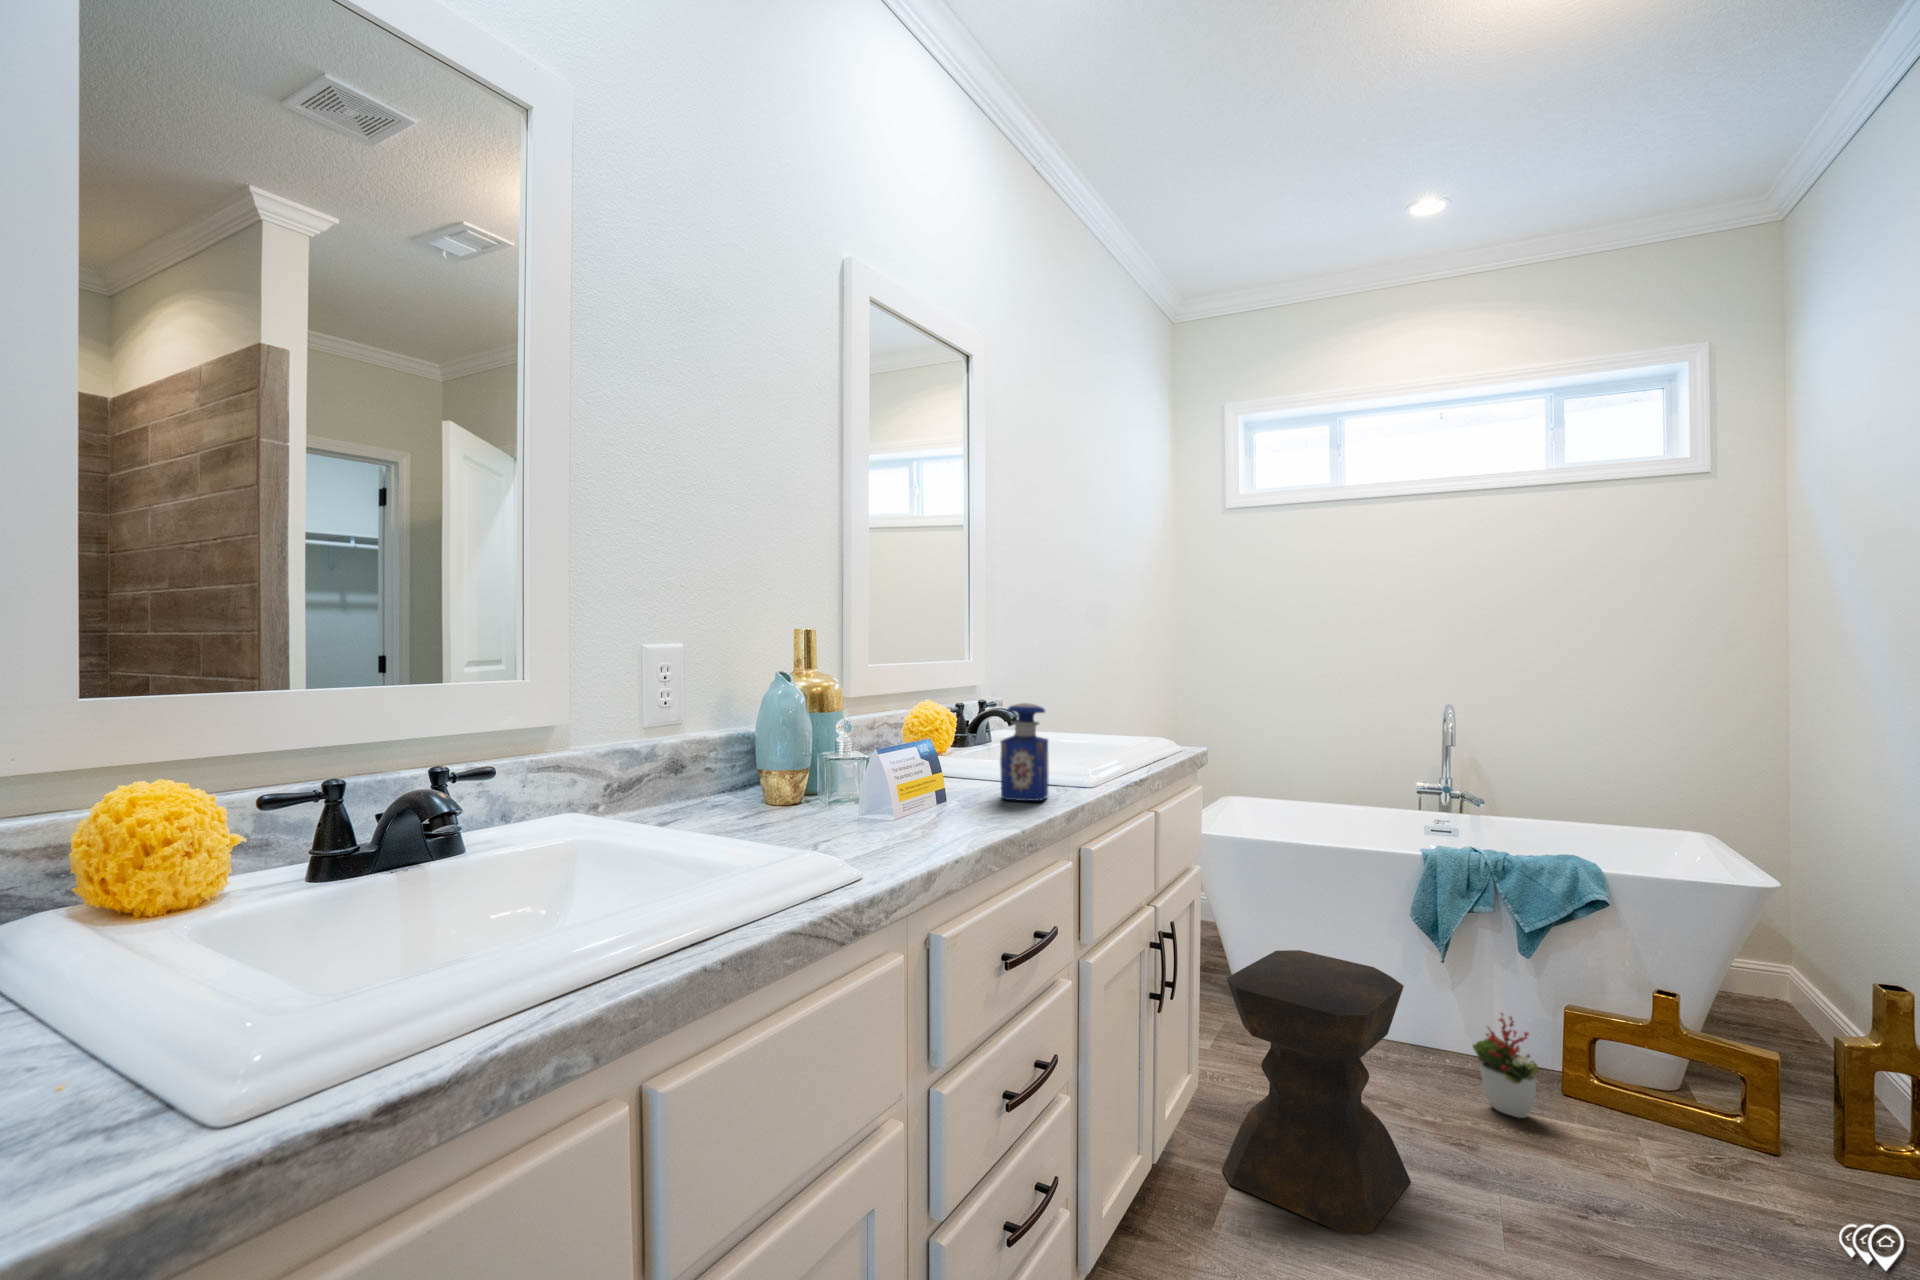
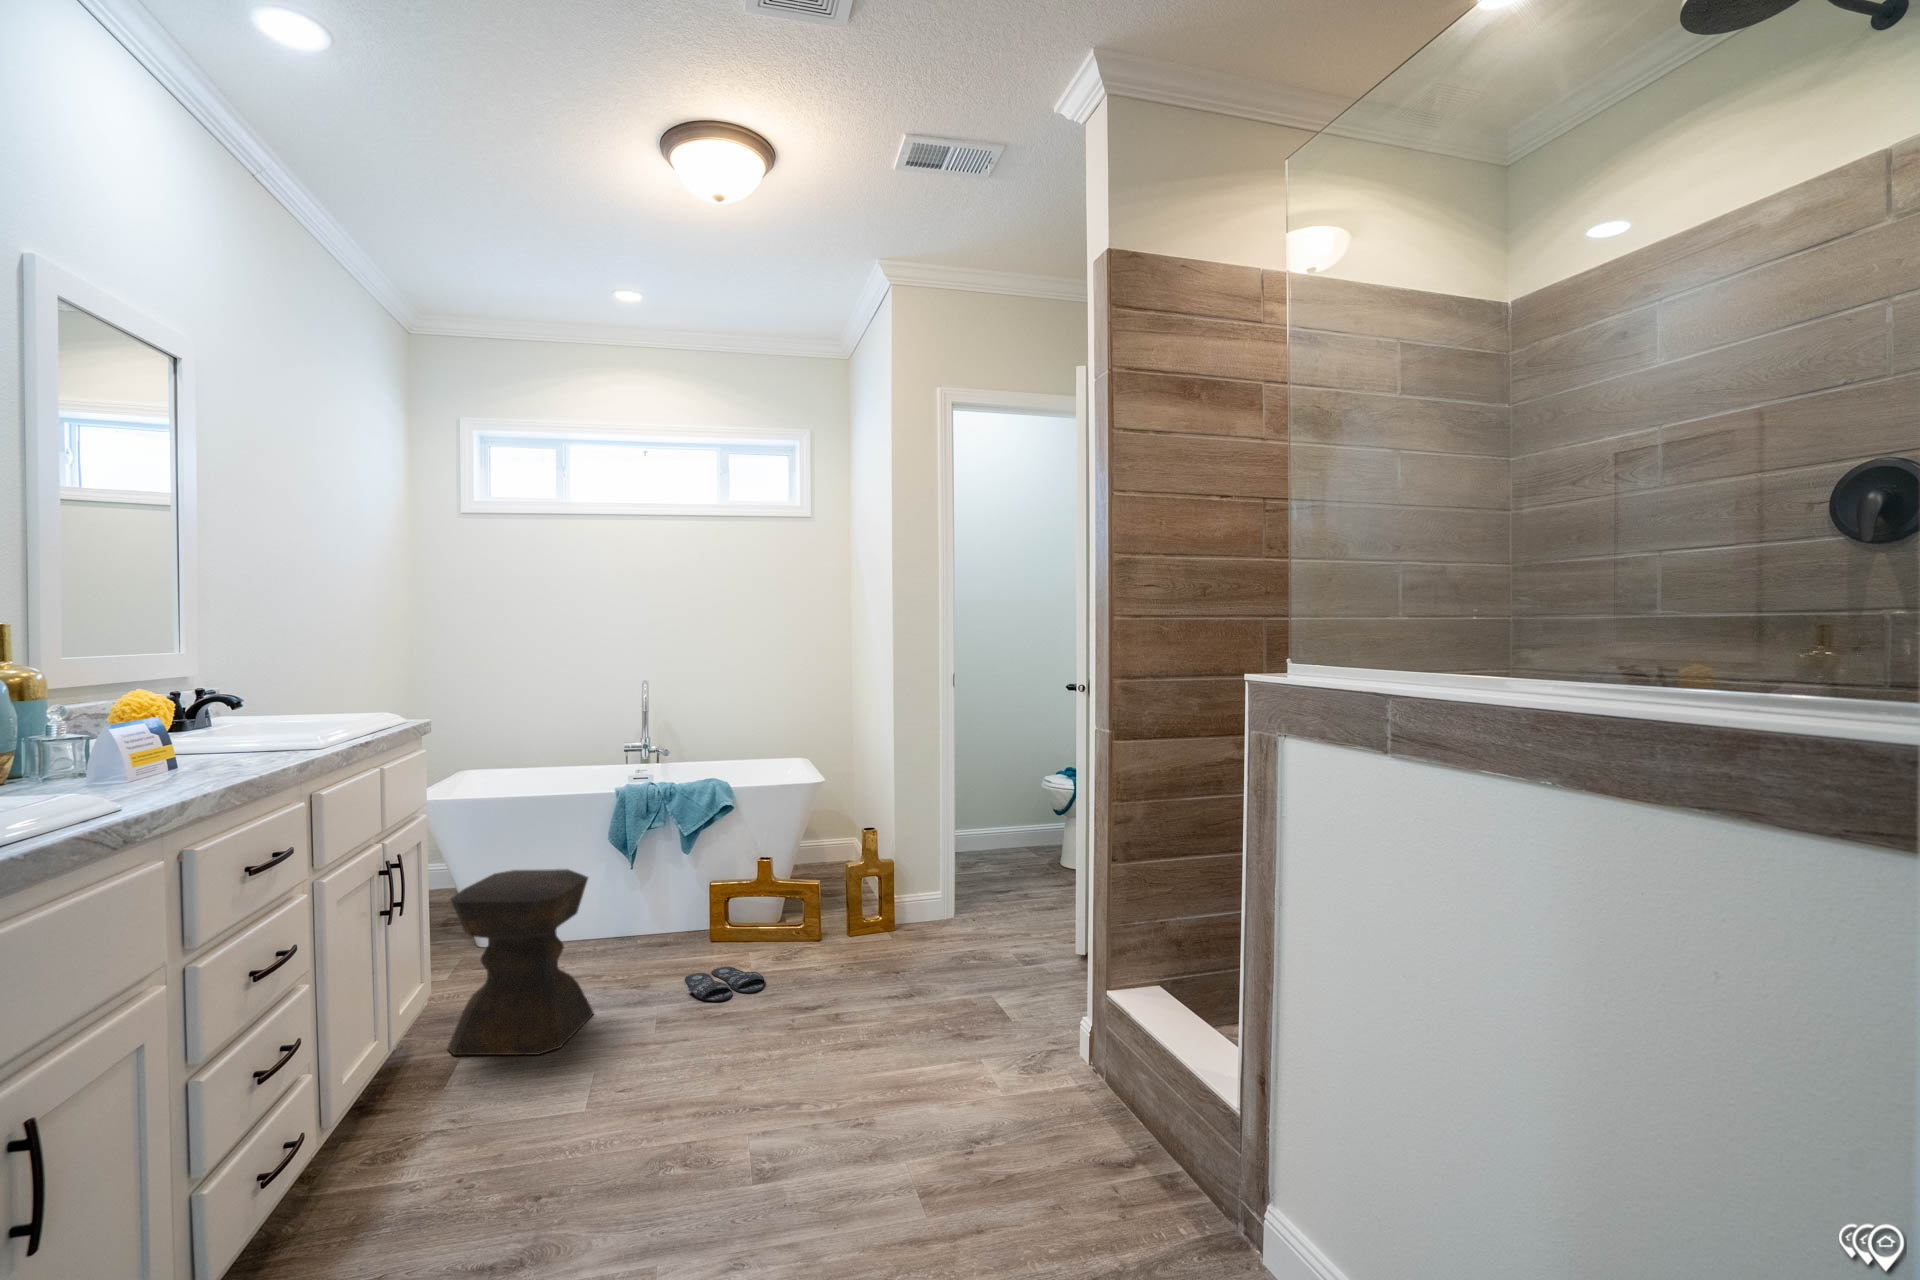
perfume bottle: present [1000,703,1049,801] -> none [234,684,281,761]
decorative plant: present [1473,1013,1538,1118] -> none [647,891,687,960]
slippers: none [1544,1158,1705,1241] -> present [685,967,765,1001]

